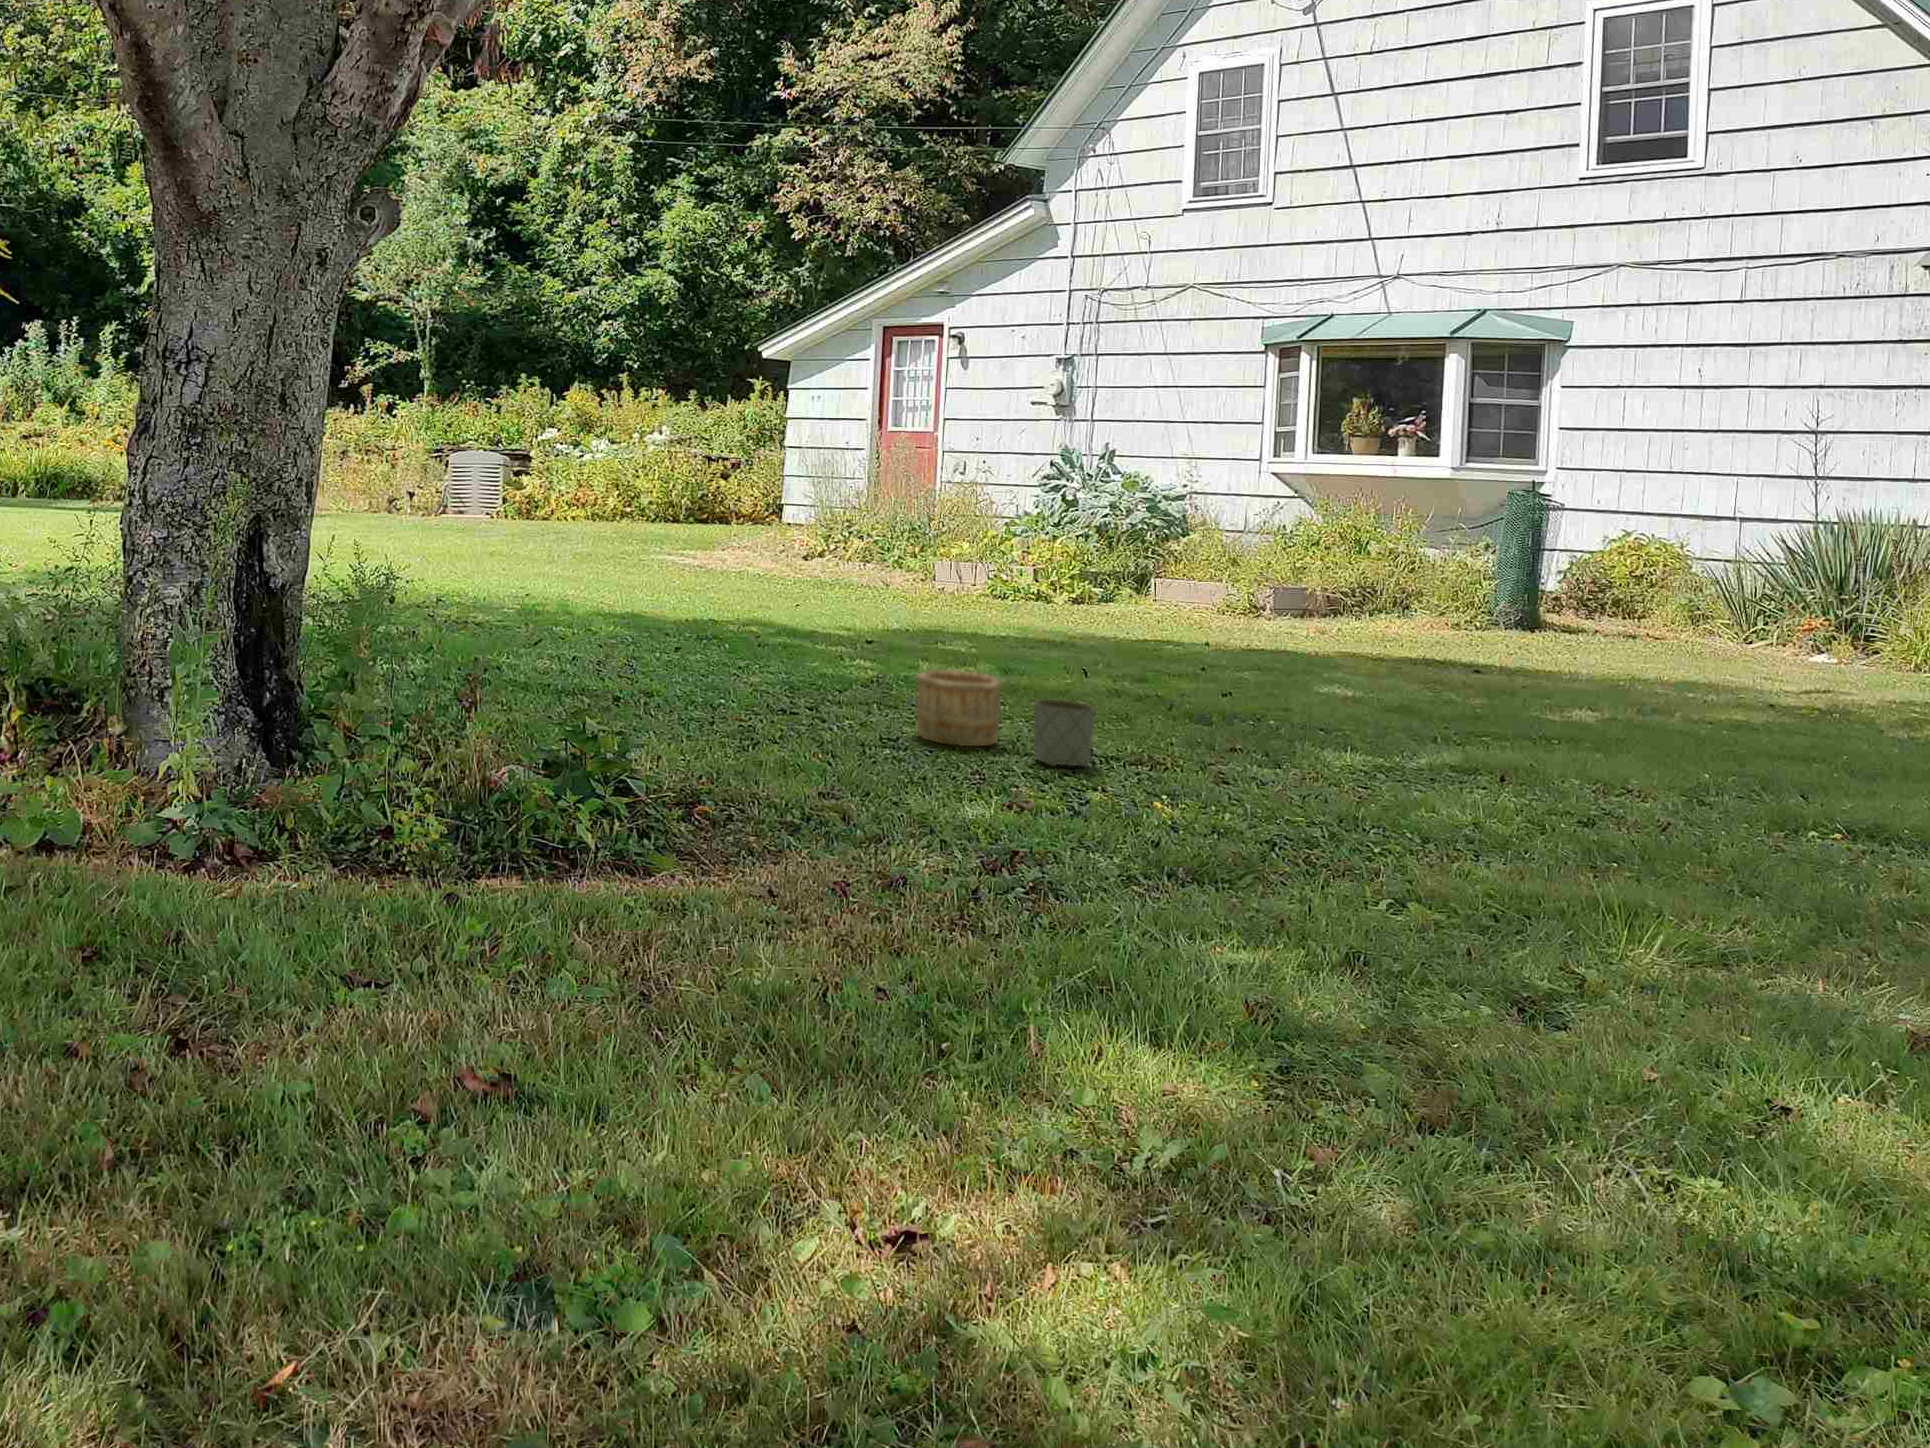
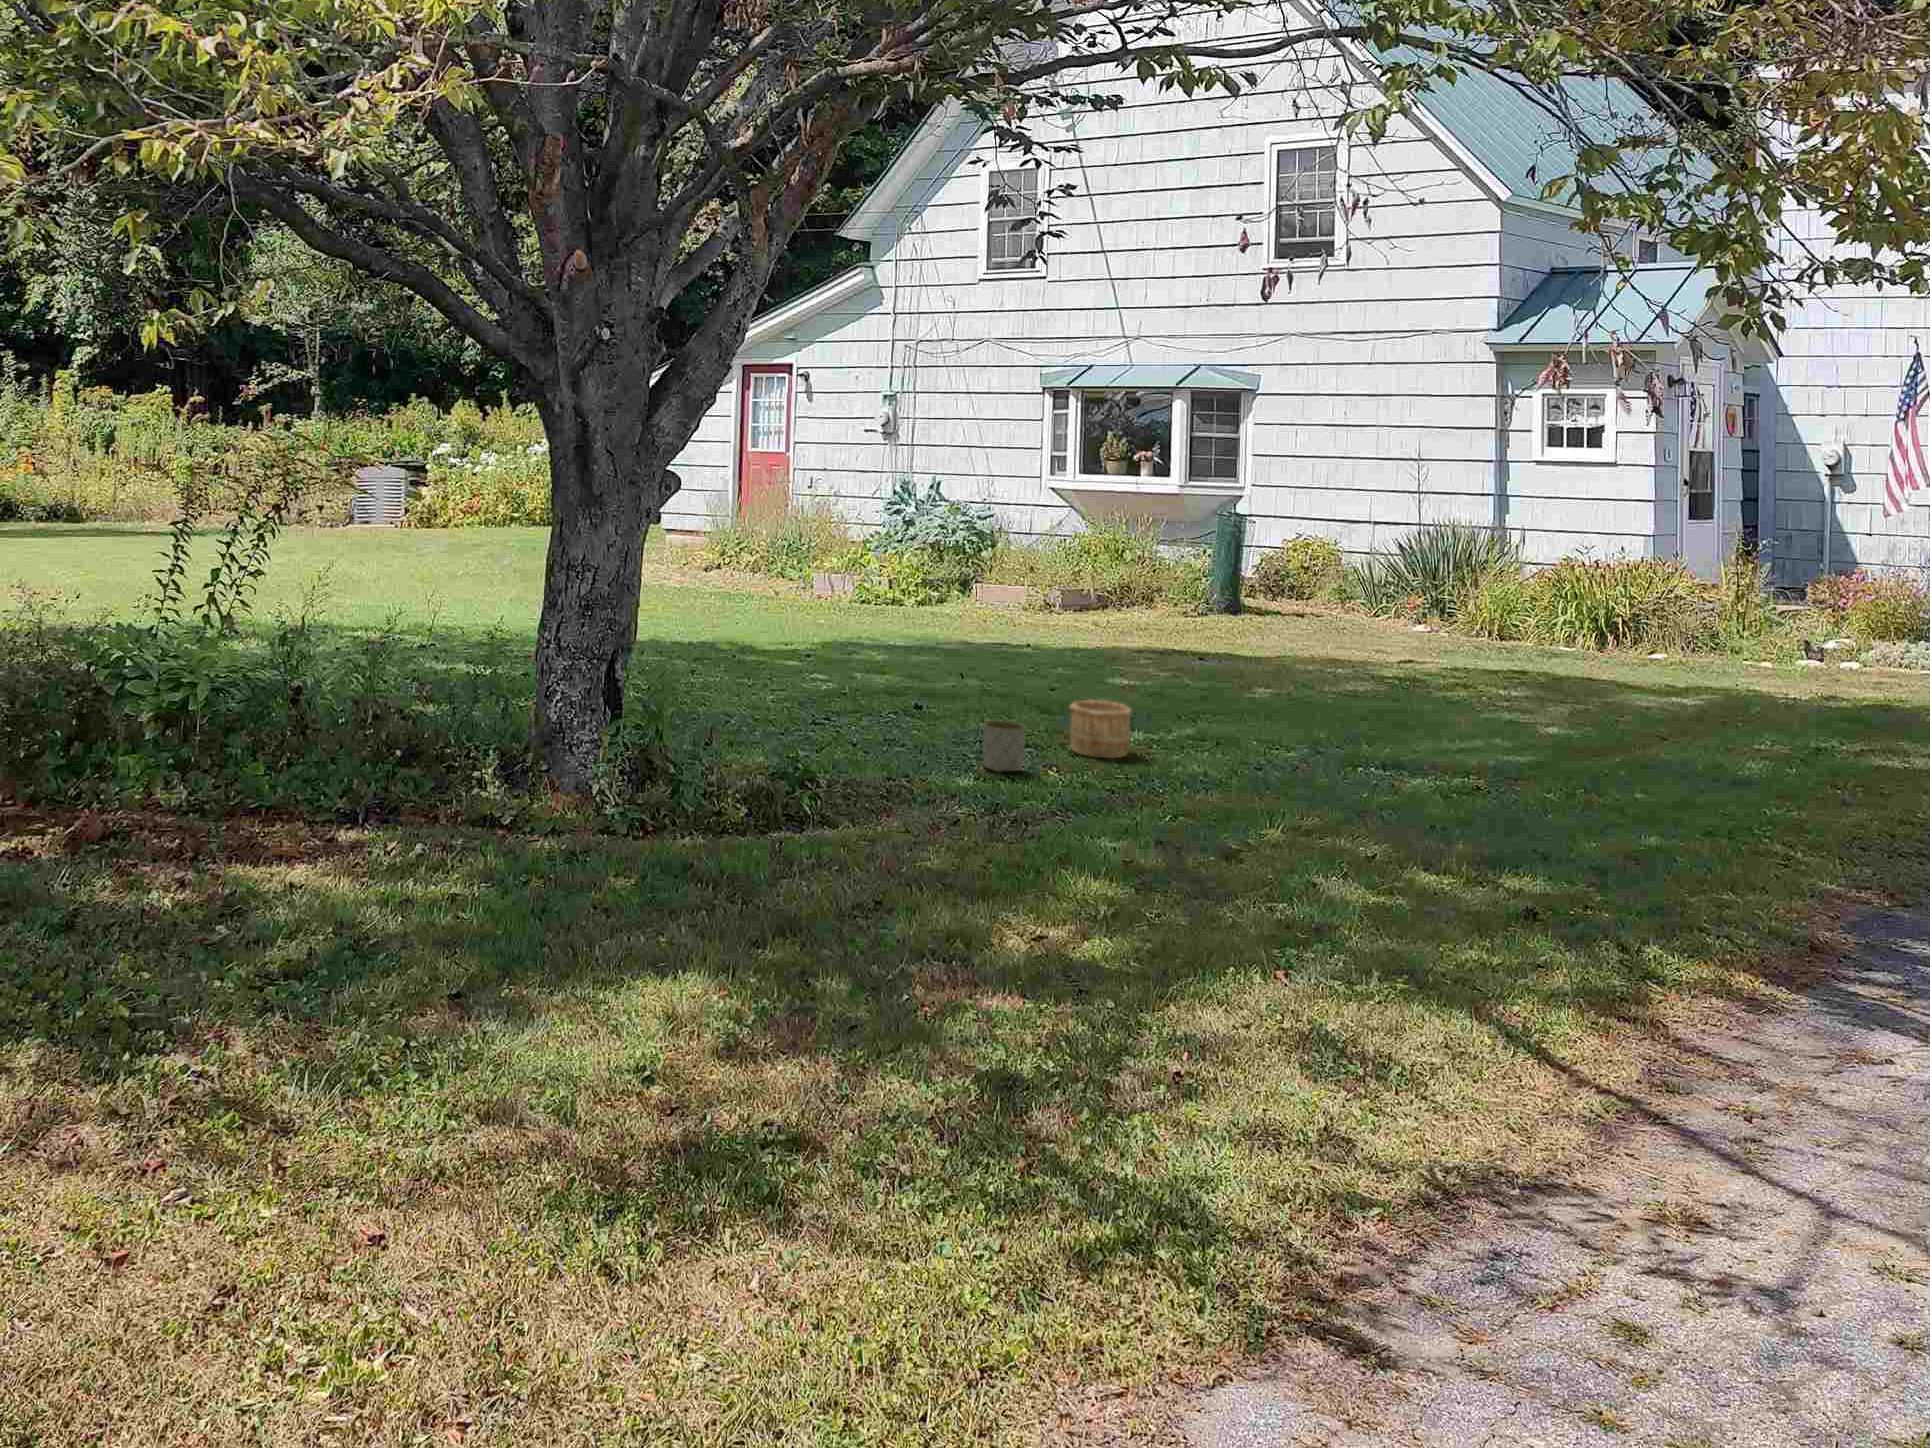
wooden bucket: present [916,670,1003,746] -> present [1070,700,1132,758]

